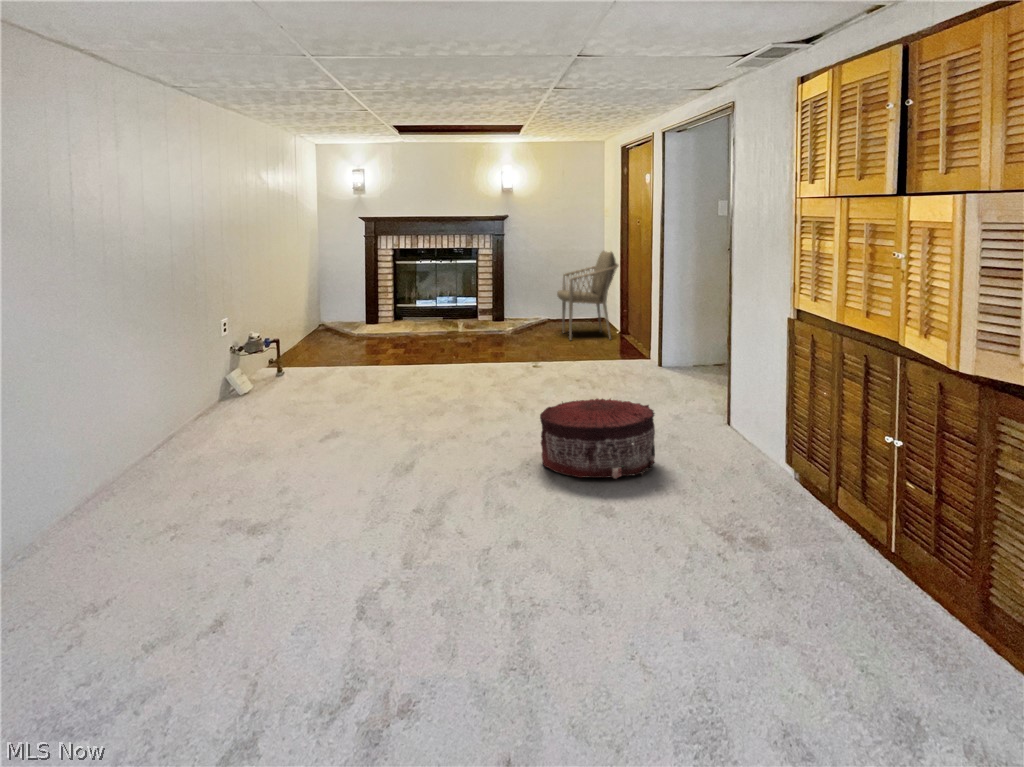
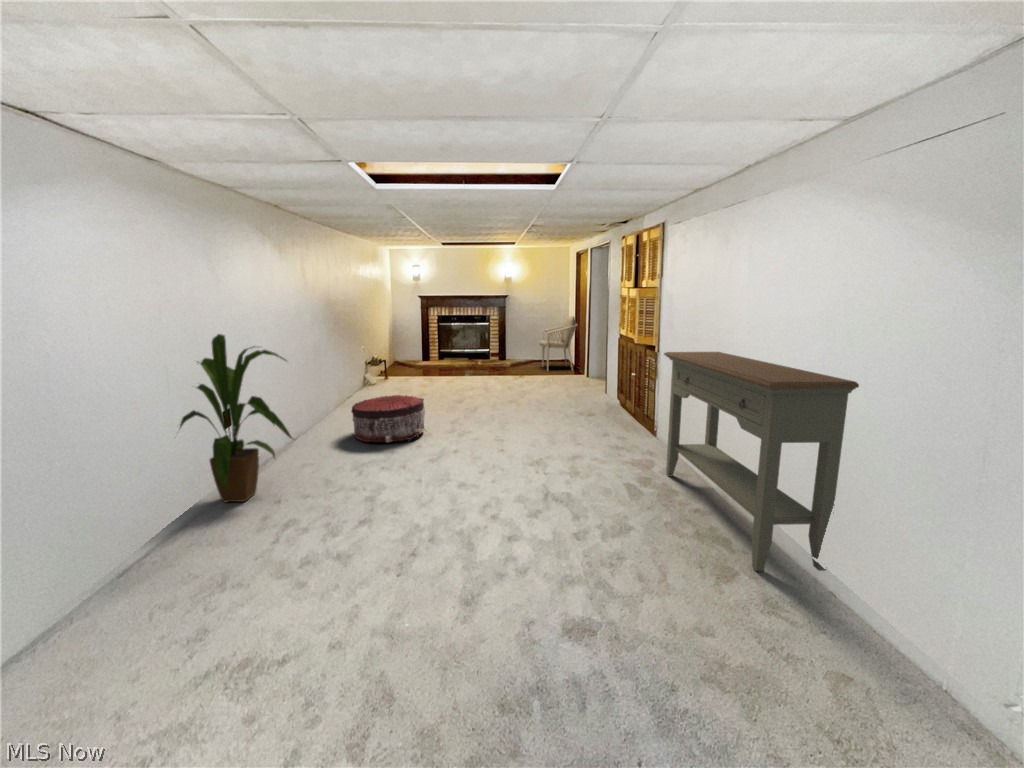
house plant: none [62,306,218,527] -> present [180,334,292,502]
console table: none [724,323,930,601] -> present [664,352,859,571]
pouf: present [540,399,655,478] -> present [351,395,425,443]

